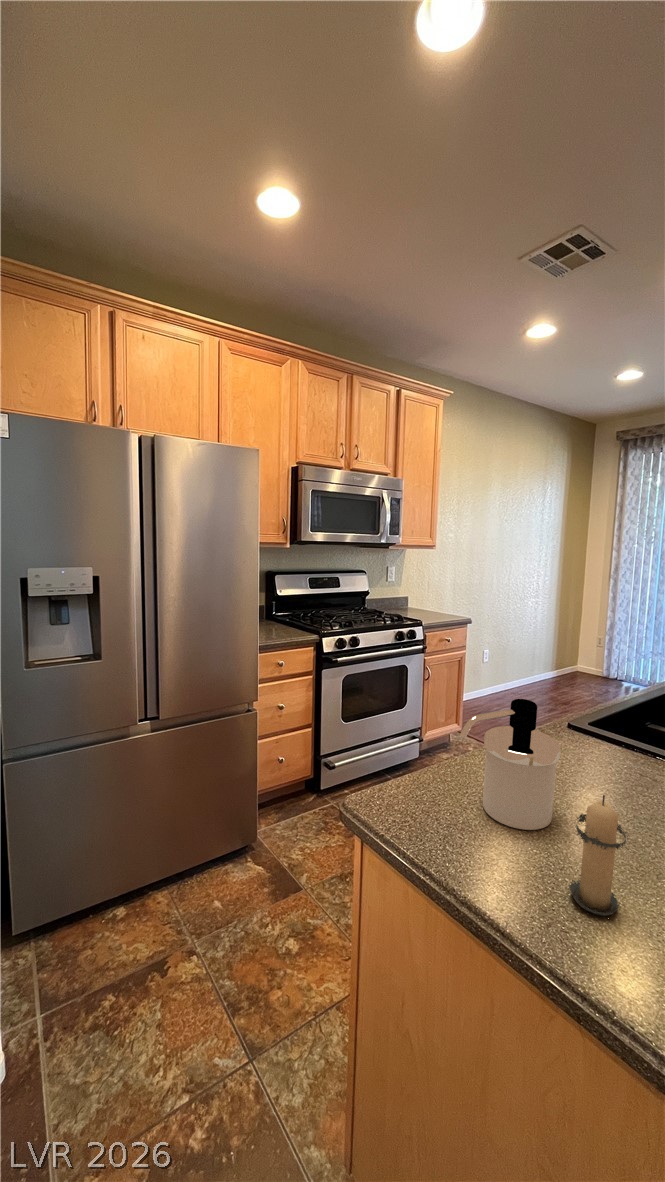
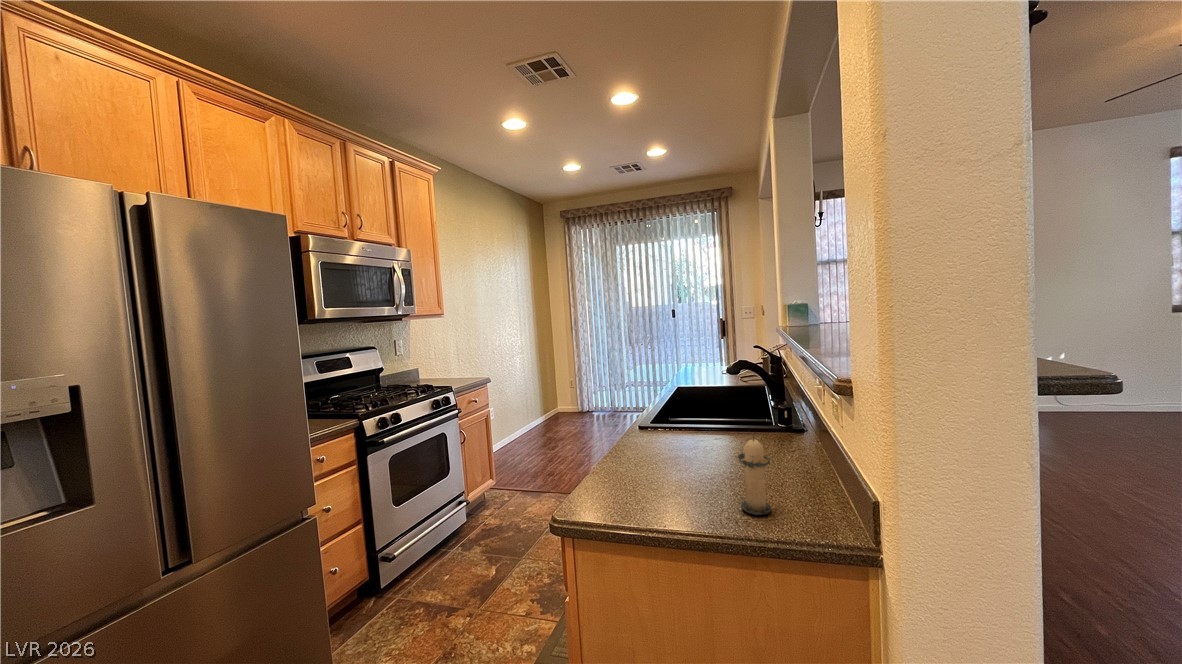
soap dispenser: present [460,699,560,830] -> none [639,397,694,494]

